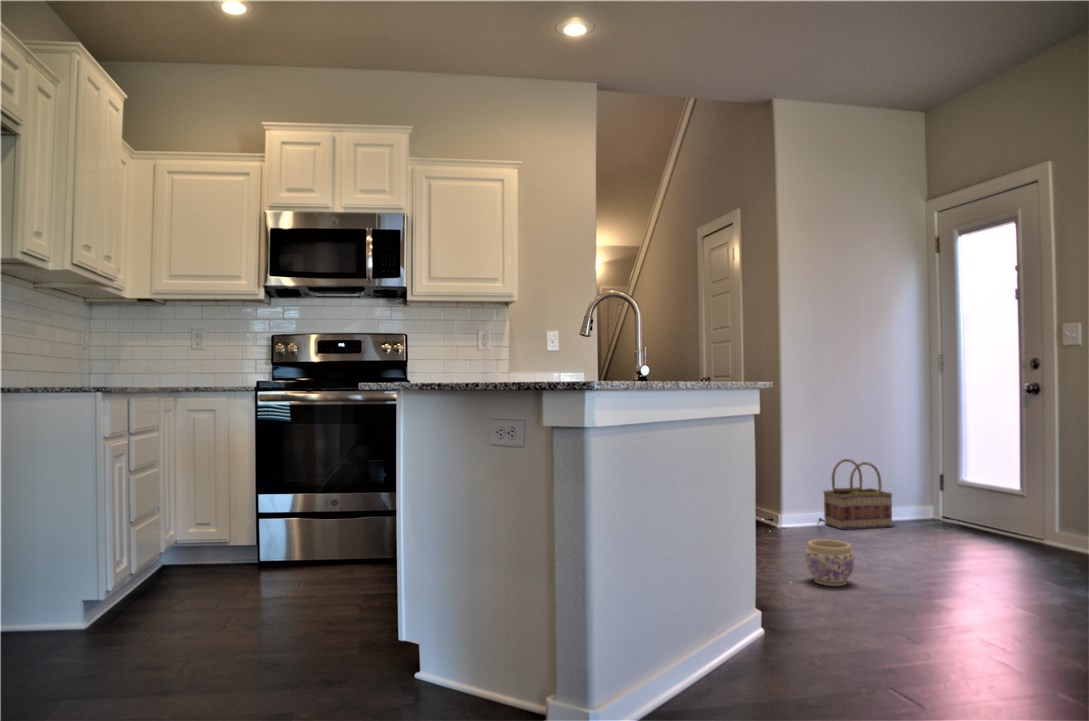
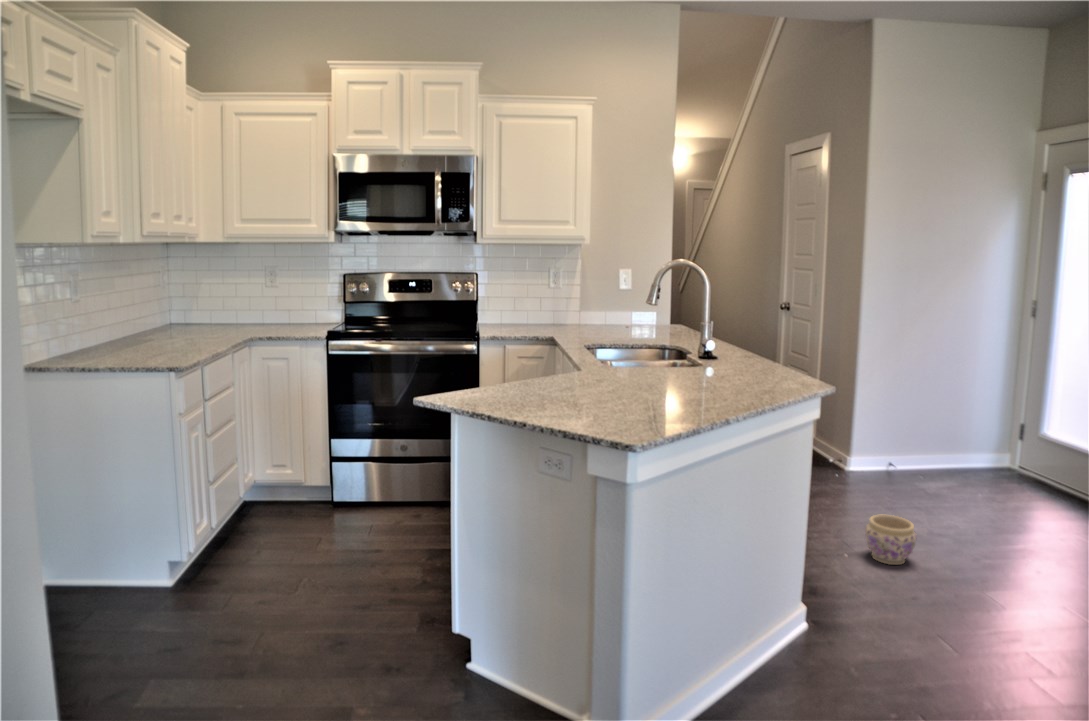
basket: present [824,459,892,530] -> none [900,406,977,480]

